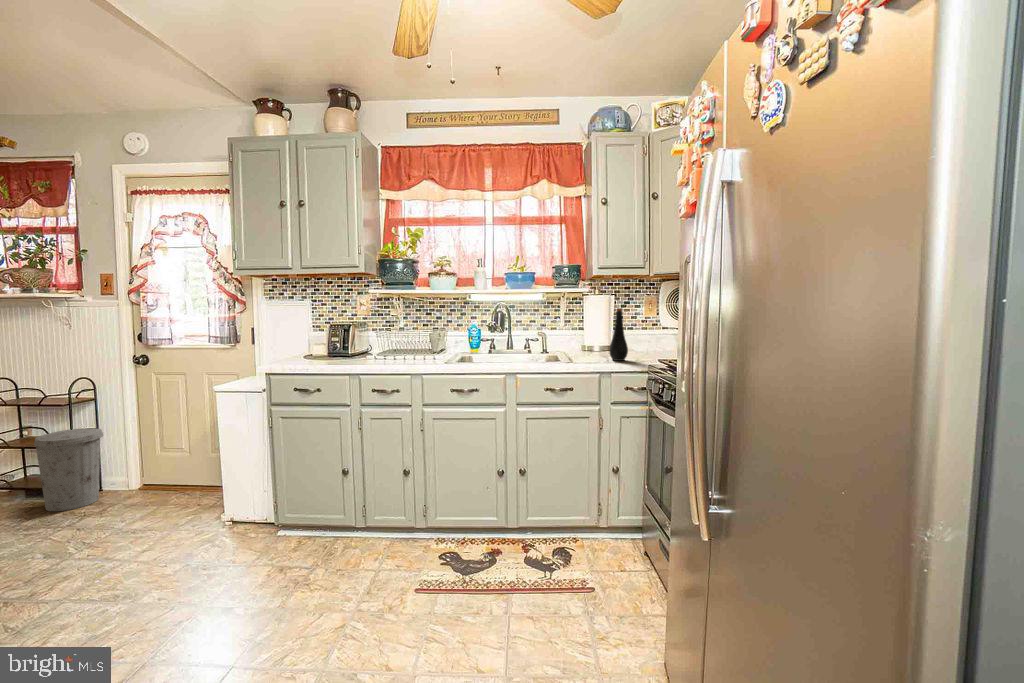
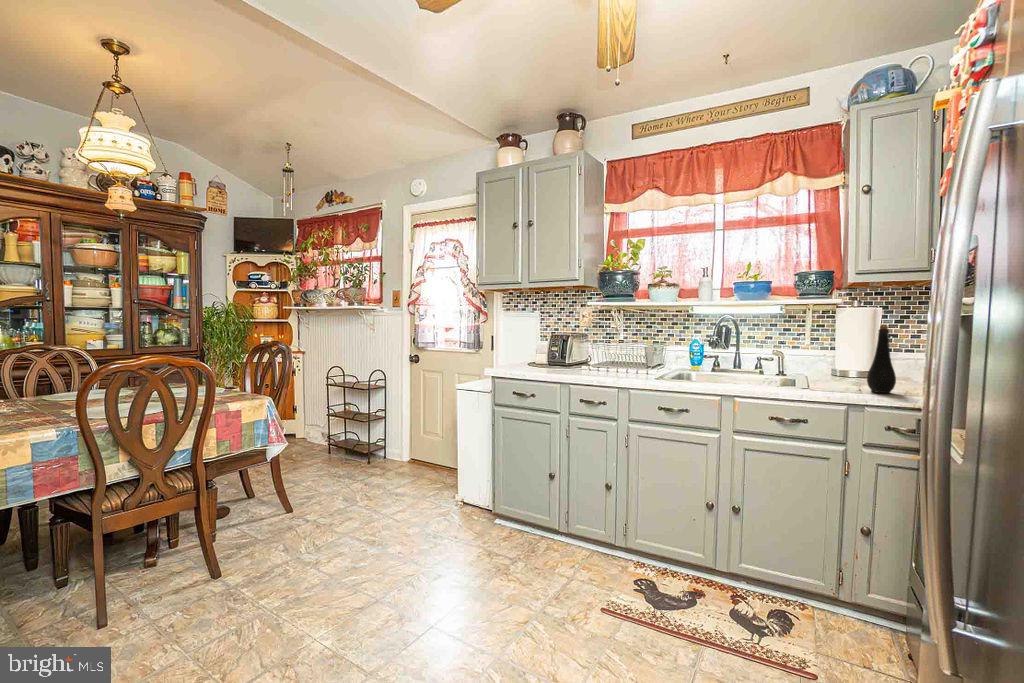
trash can: present [34,428,103,511] -> none [348,409,388,470]

